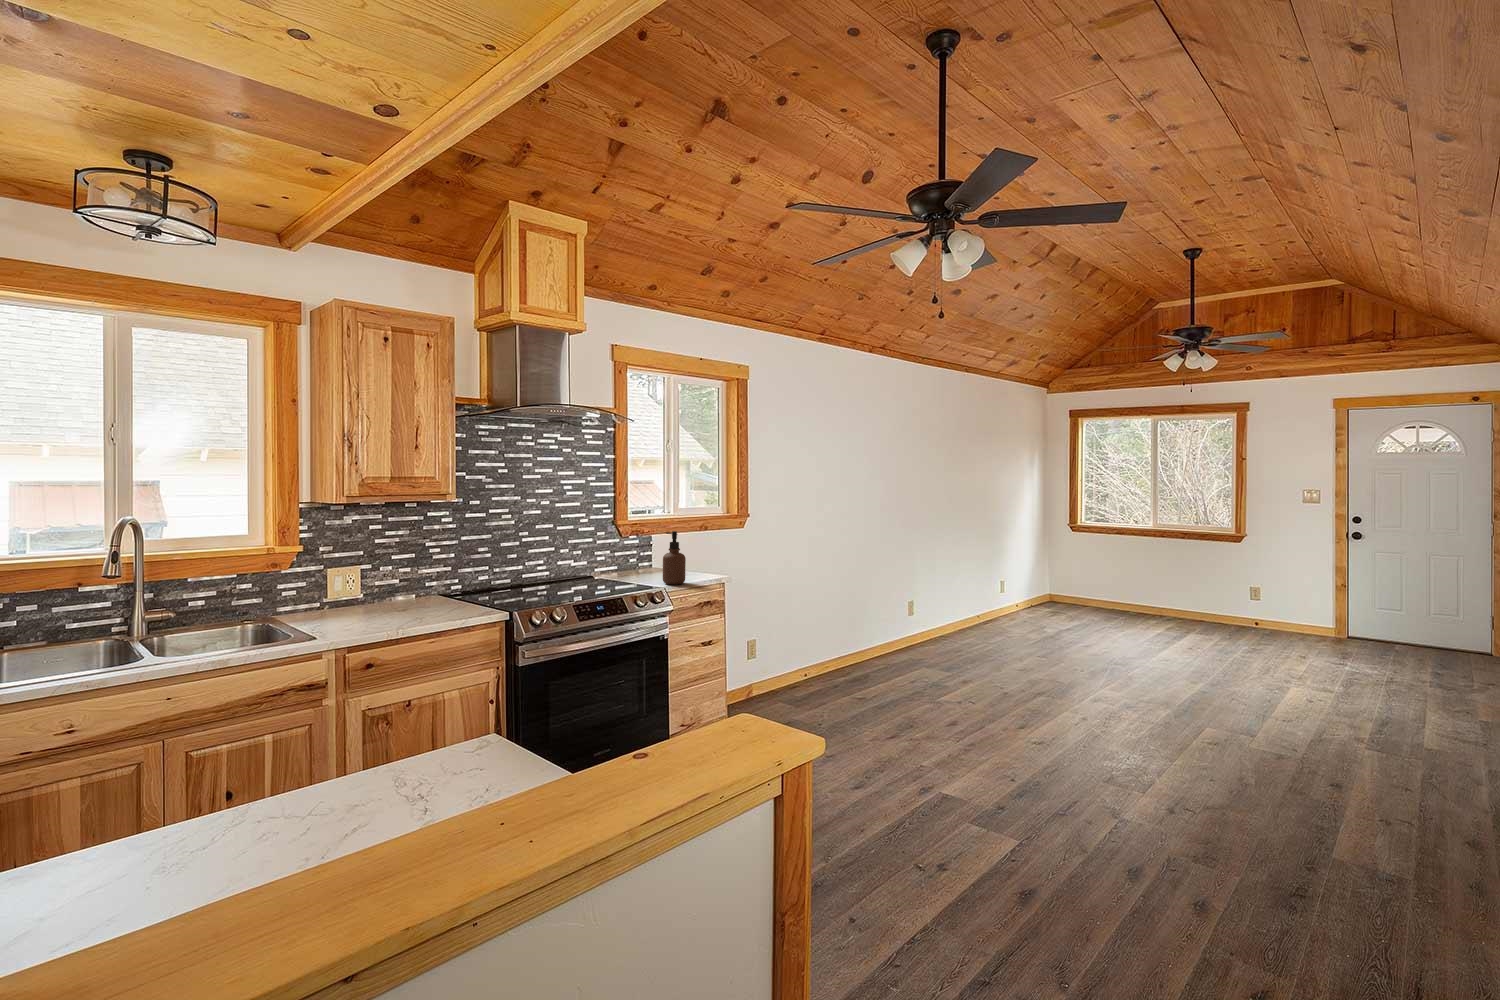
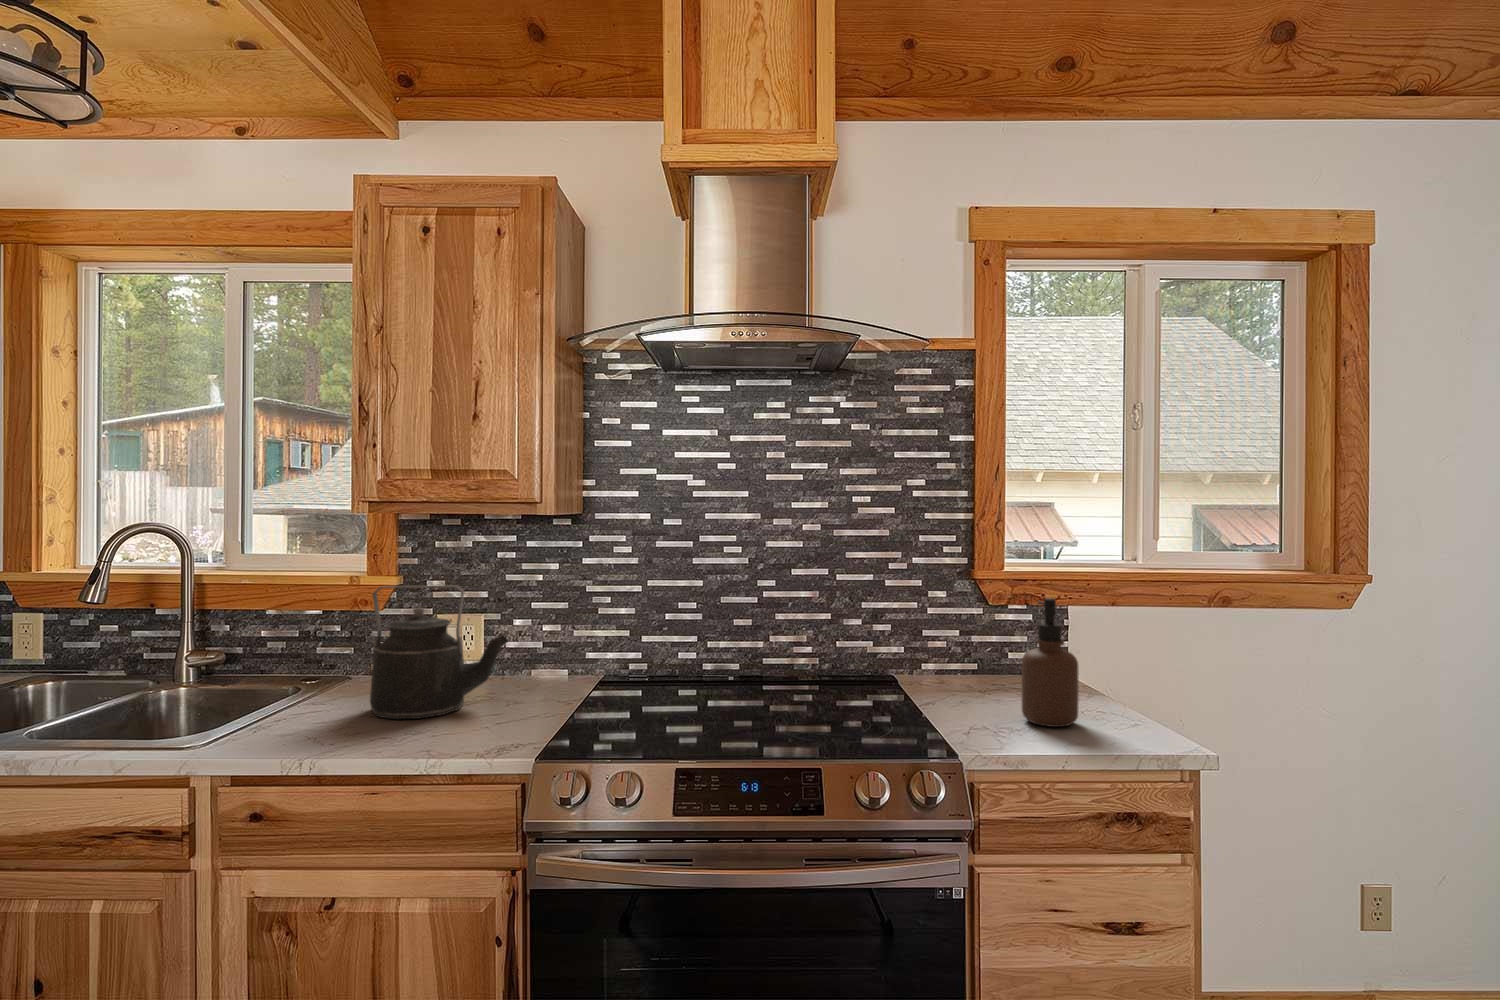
kettle: none [350,546,428,626] -> present [370,585,508,719]

